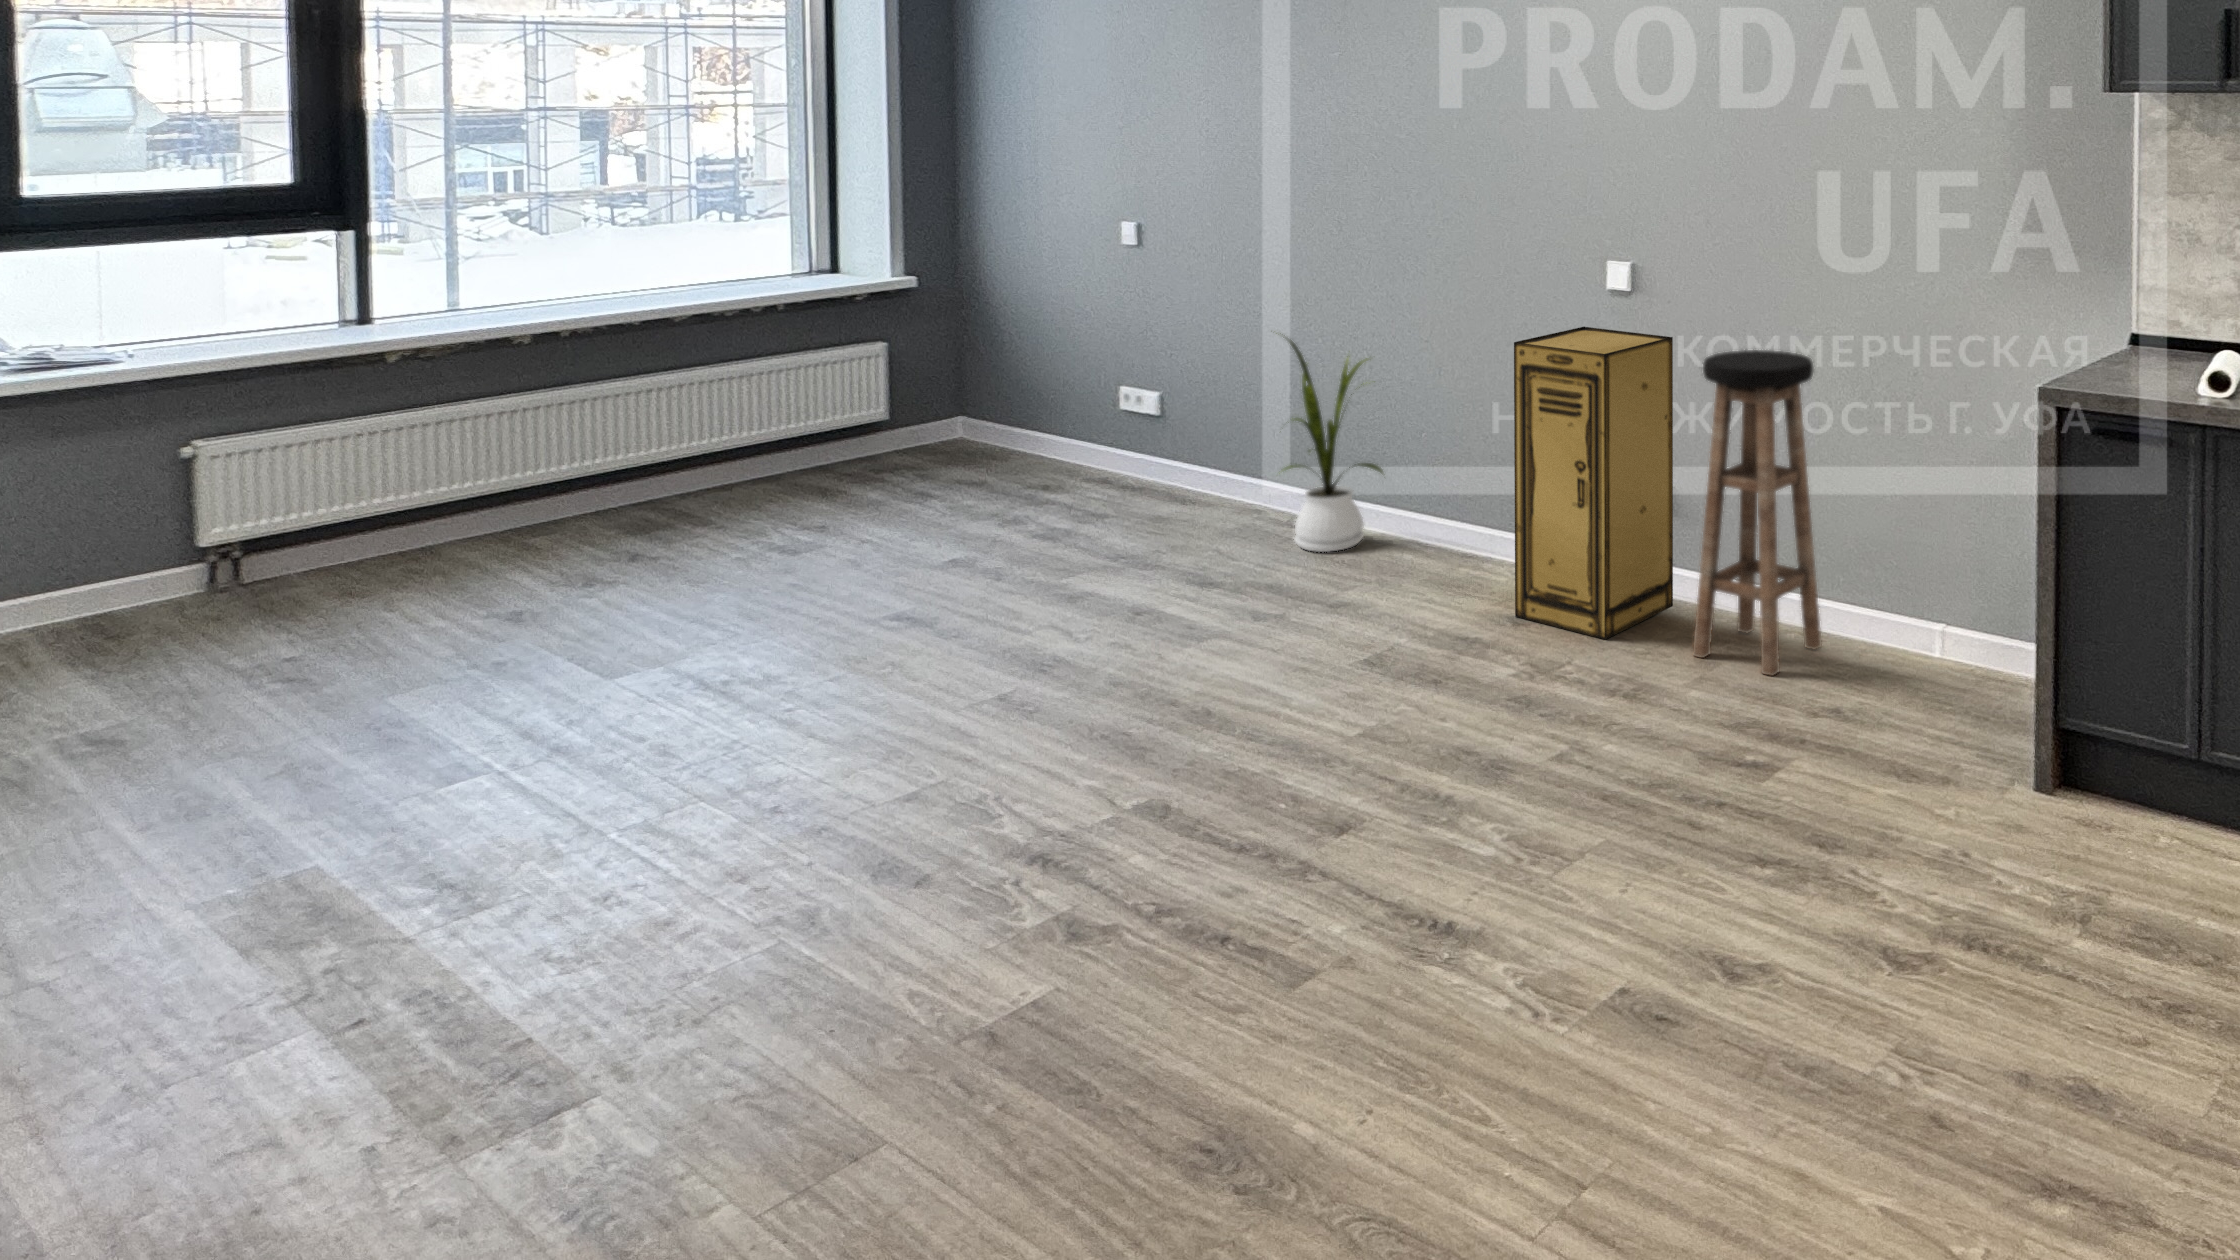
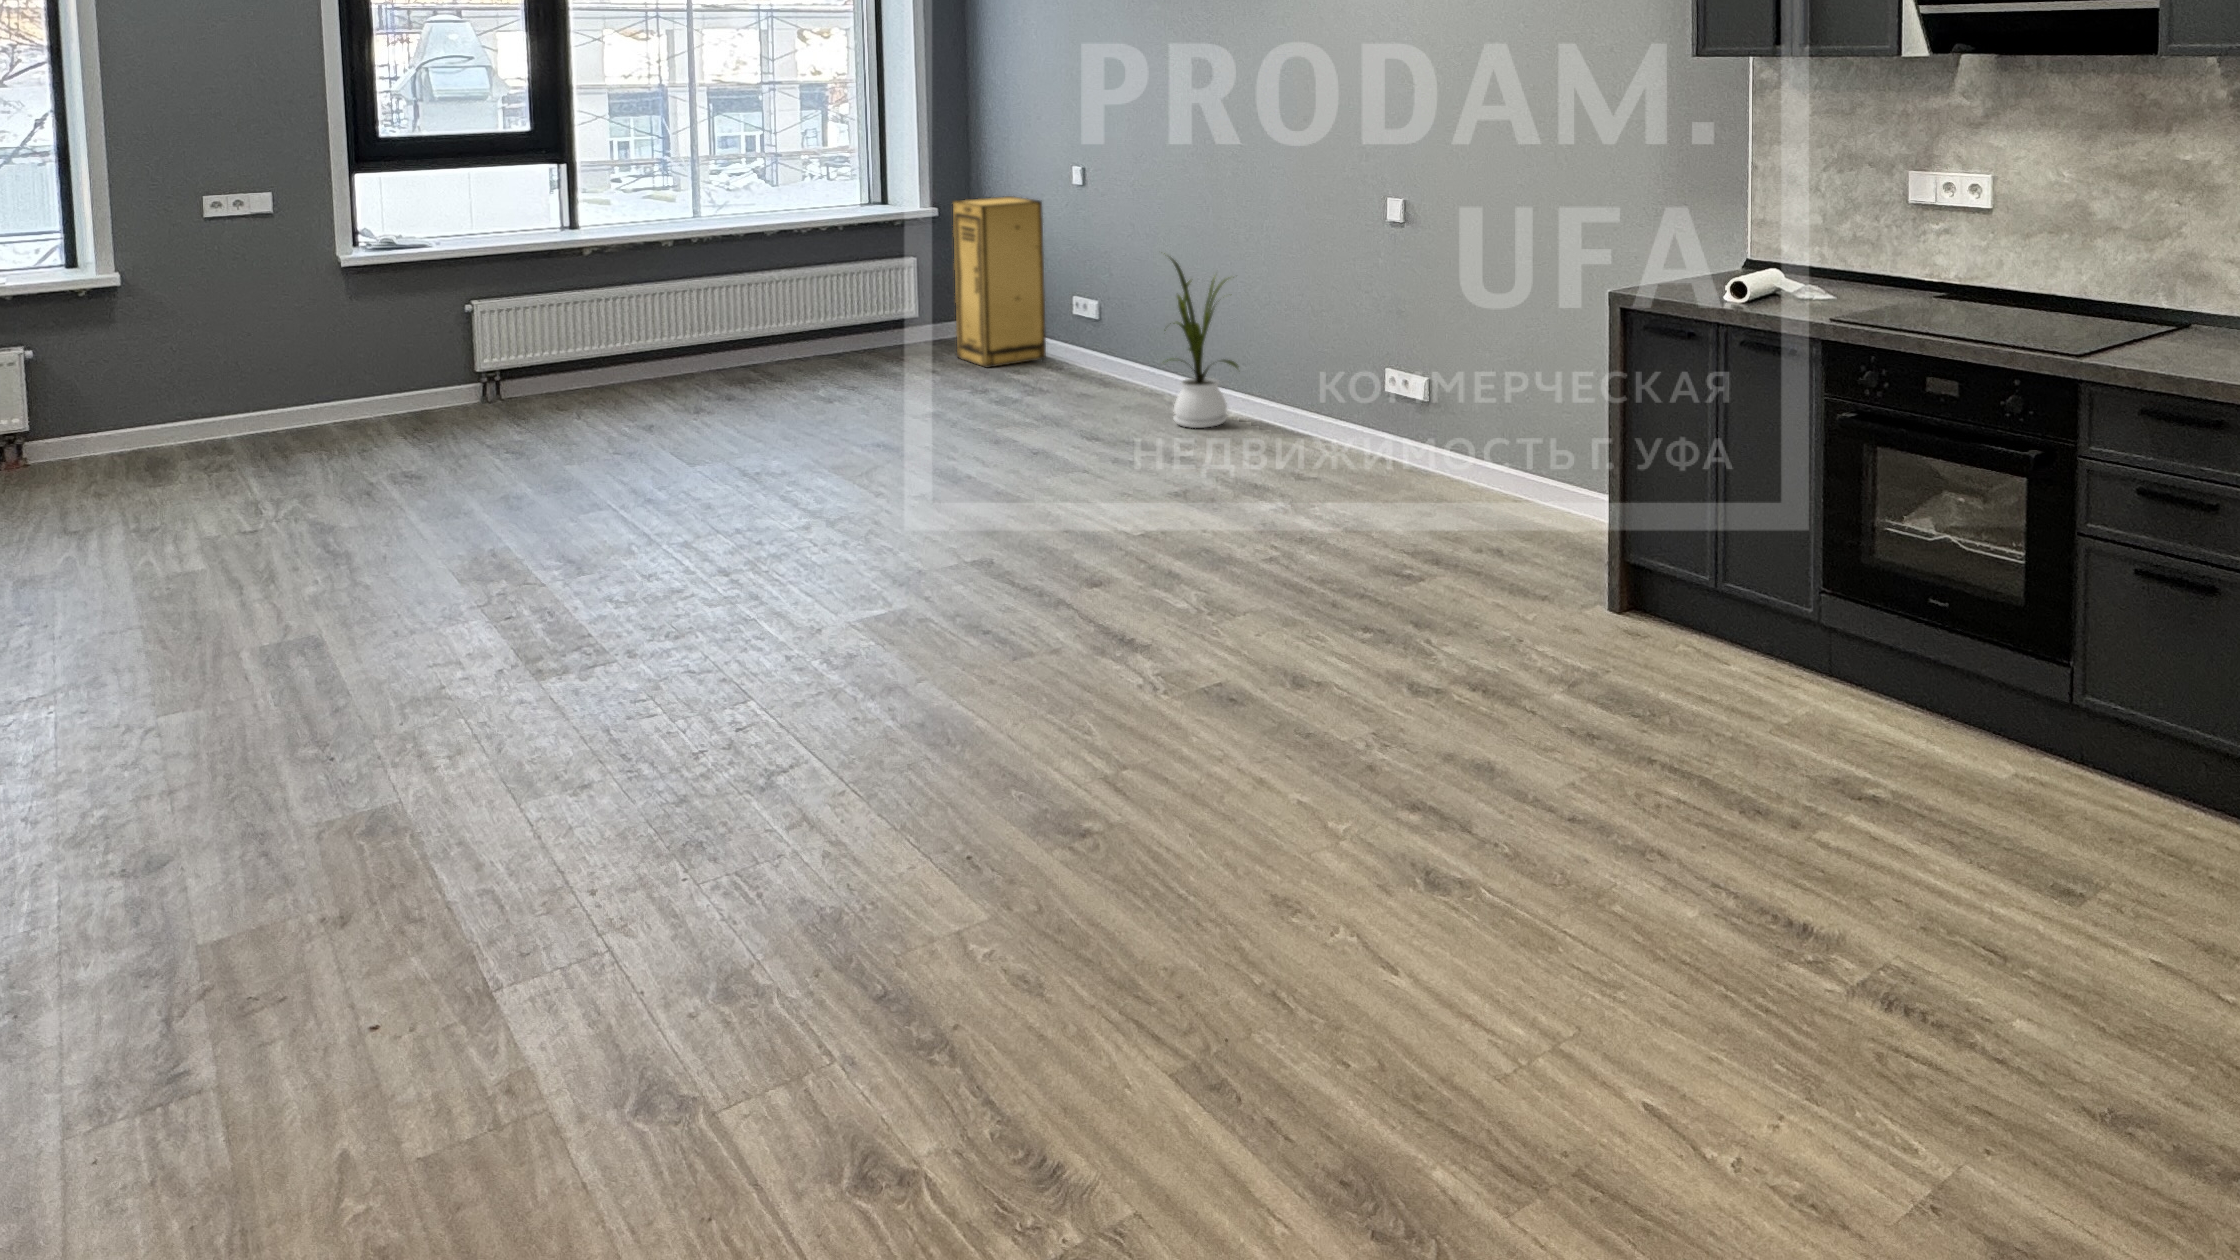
storage cabinet: present [1514,327,1673,640] -> present [953,196,1046,367]
bar stool: present [1693,350,1822,676] -> none [1422,271,1530,531]

